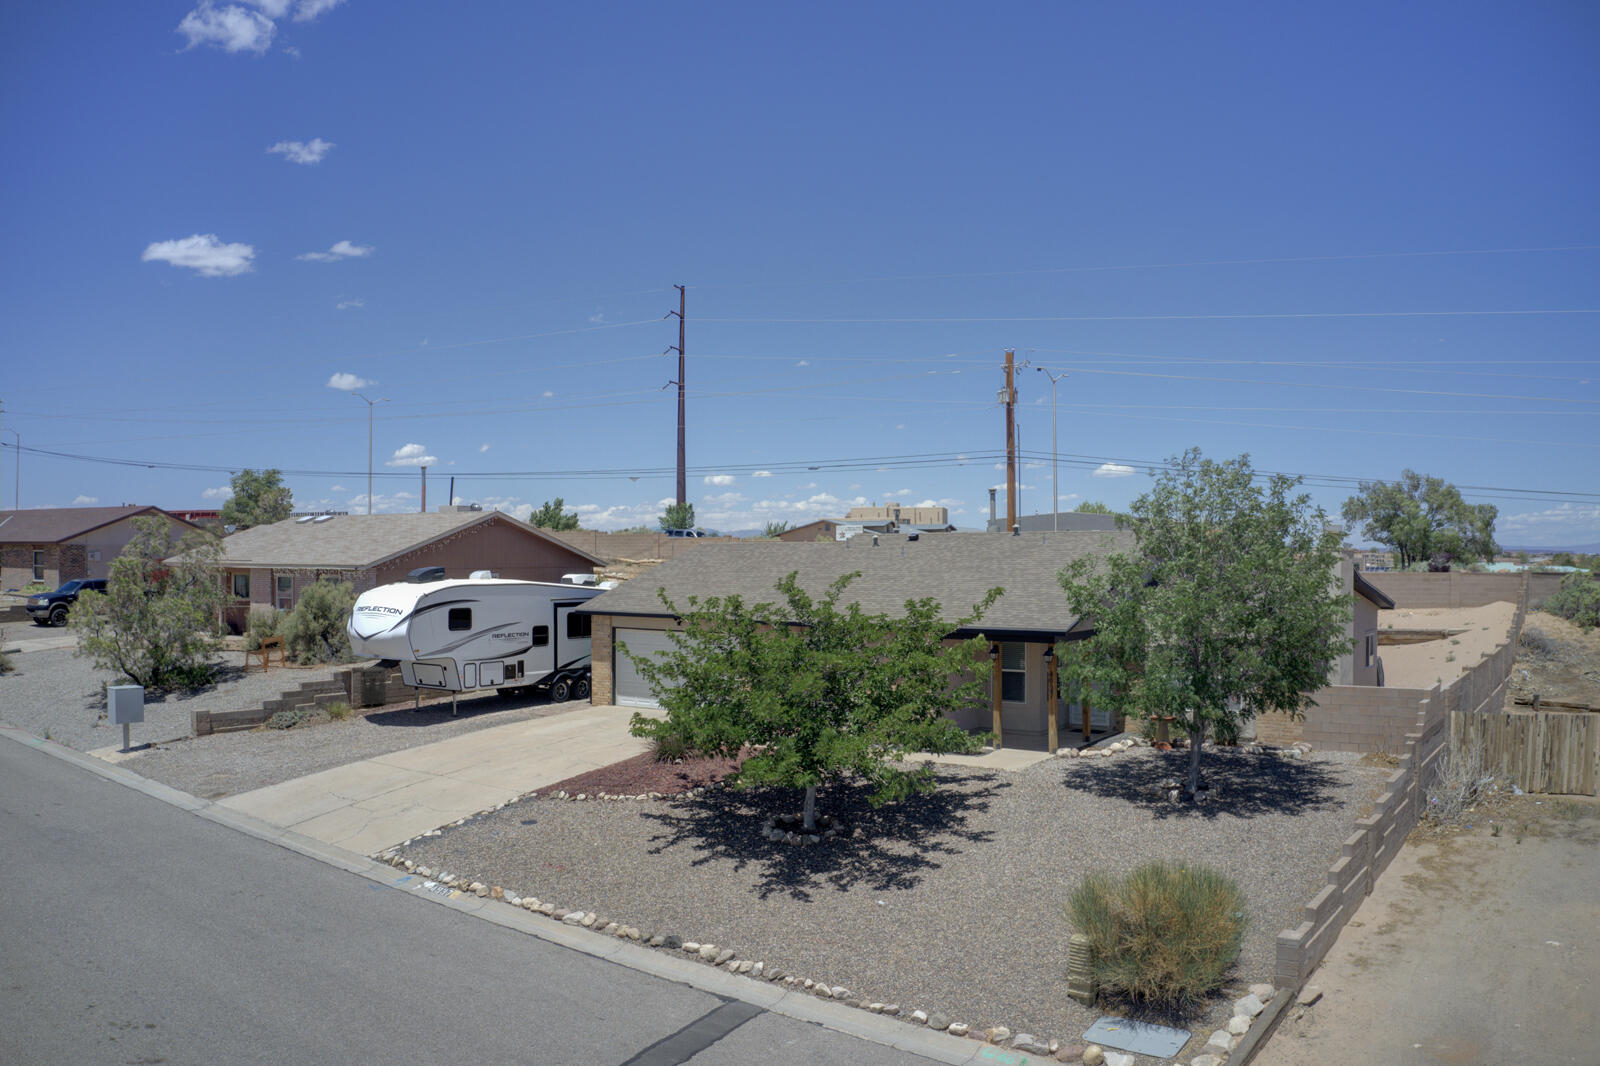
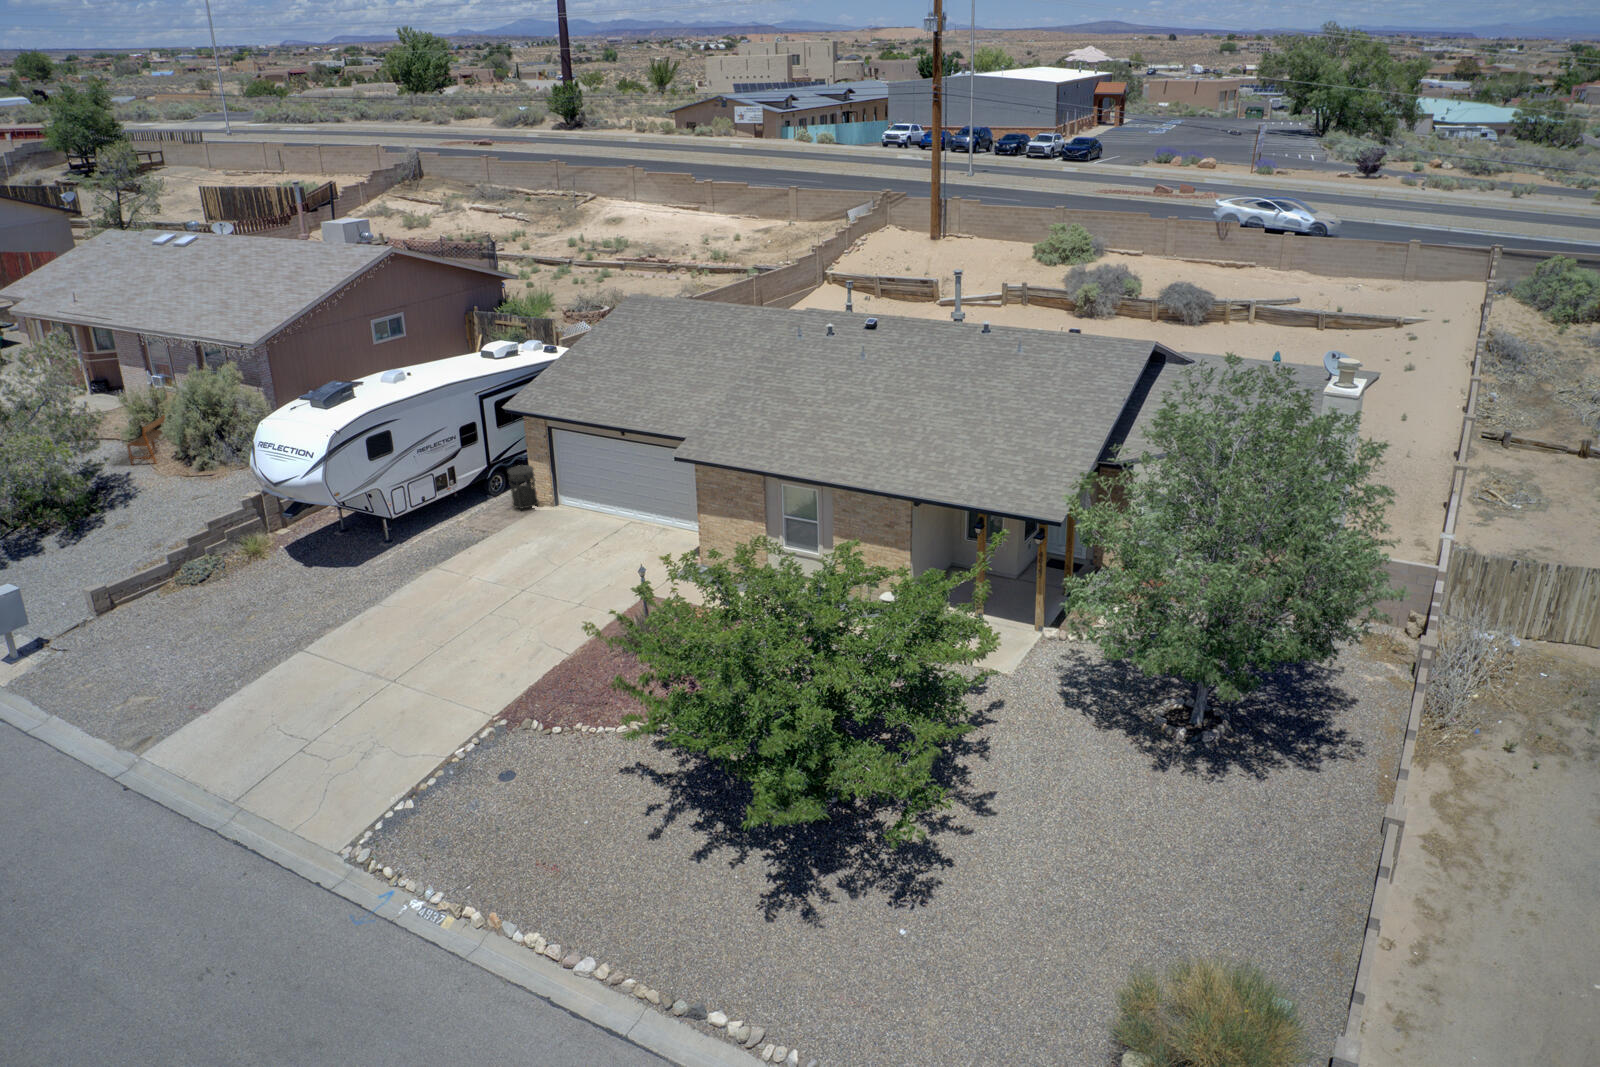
trash can: present [361,666,386,706] -> present [508,465,538,509]

